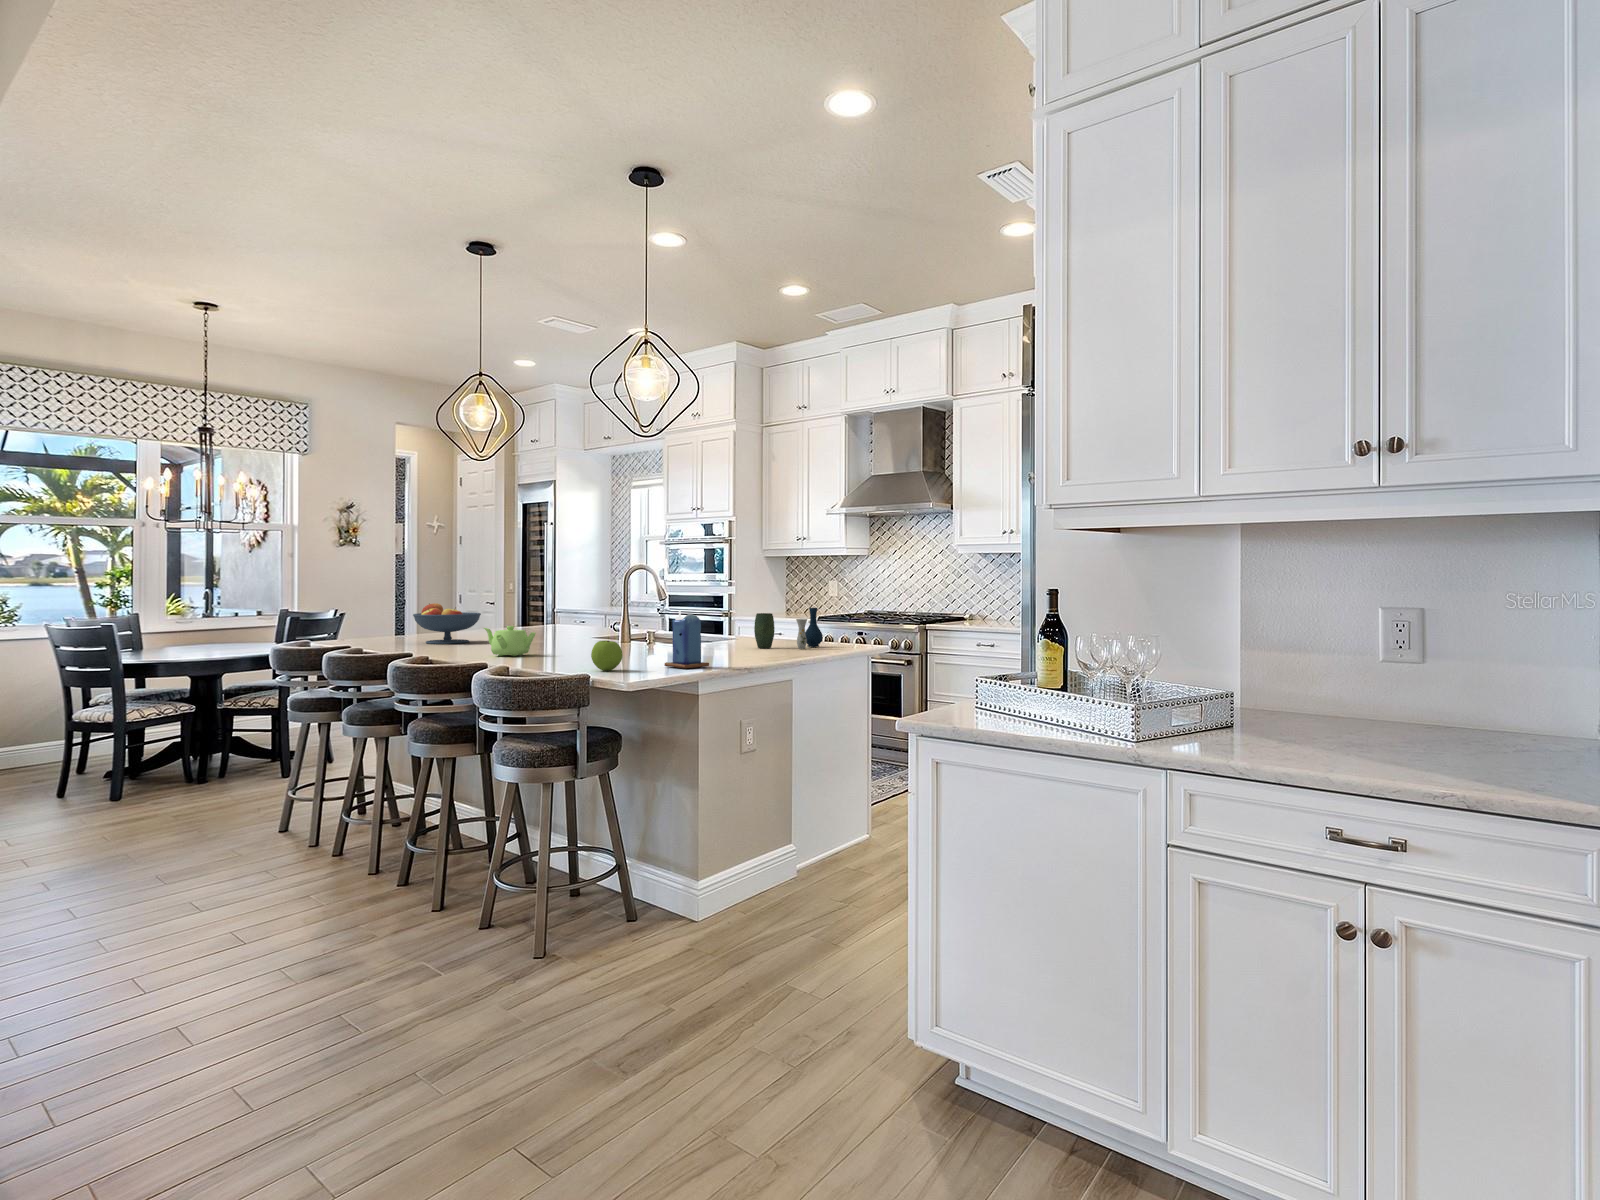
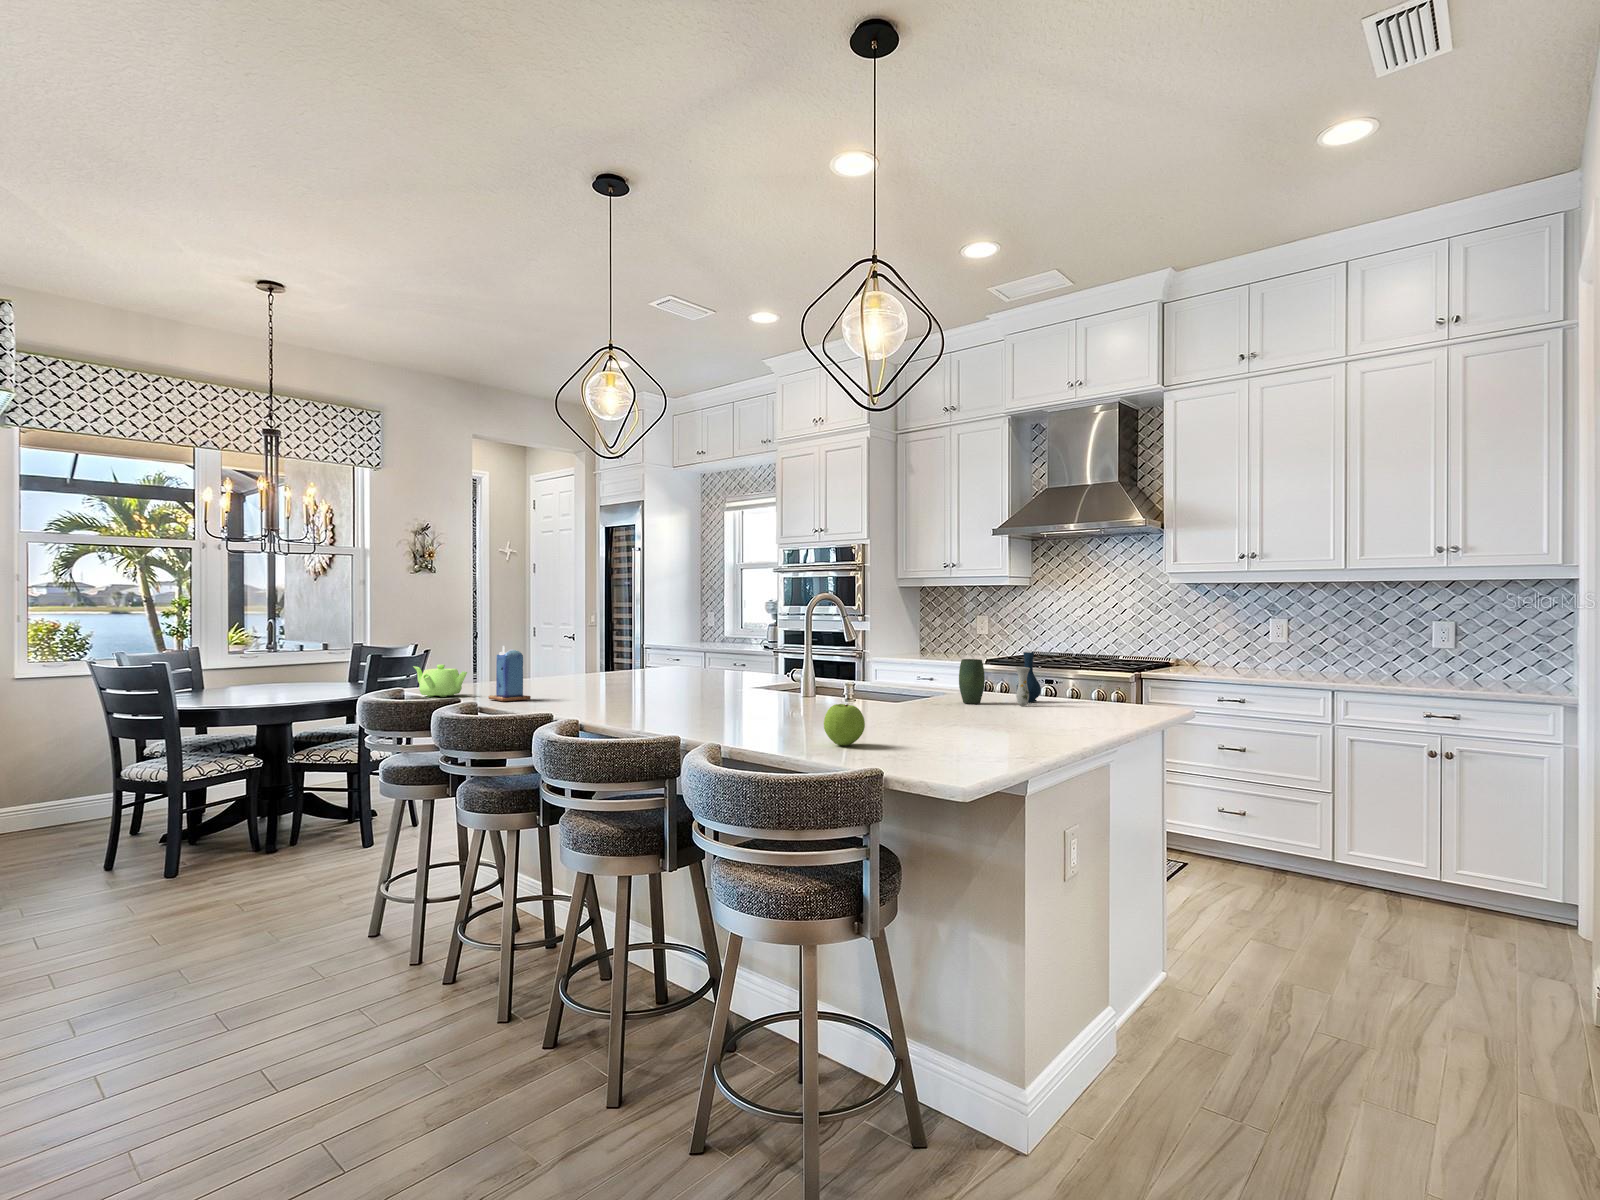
fruit bowl: present [413,603,481,644] -> none [530,643,609,693]
candle: present [664,610,709,669] -> present [489,646,531,701]
teapot: present [484,626,536,656] -> present [413,665,467,697]

